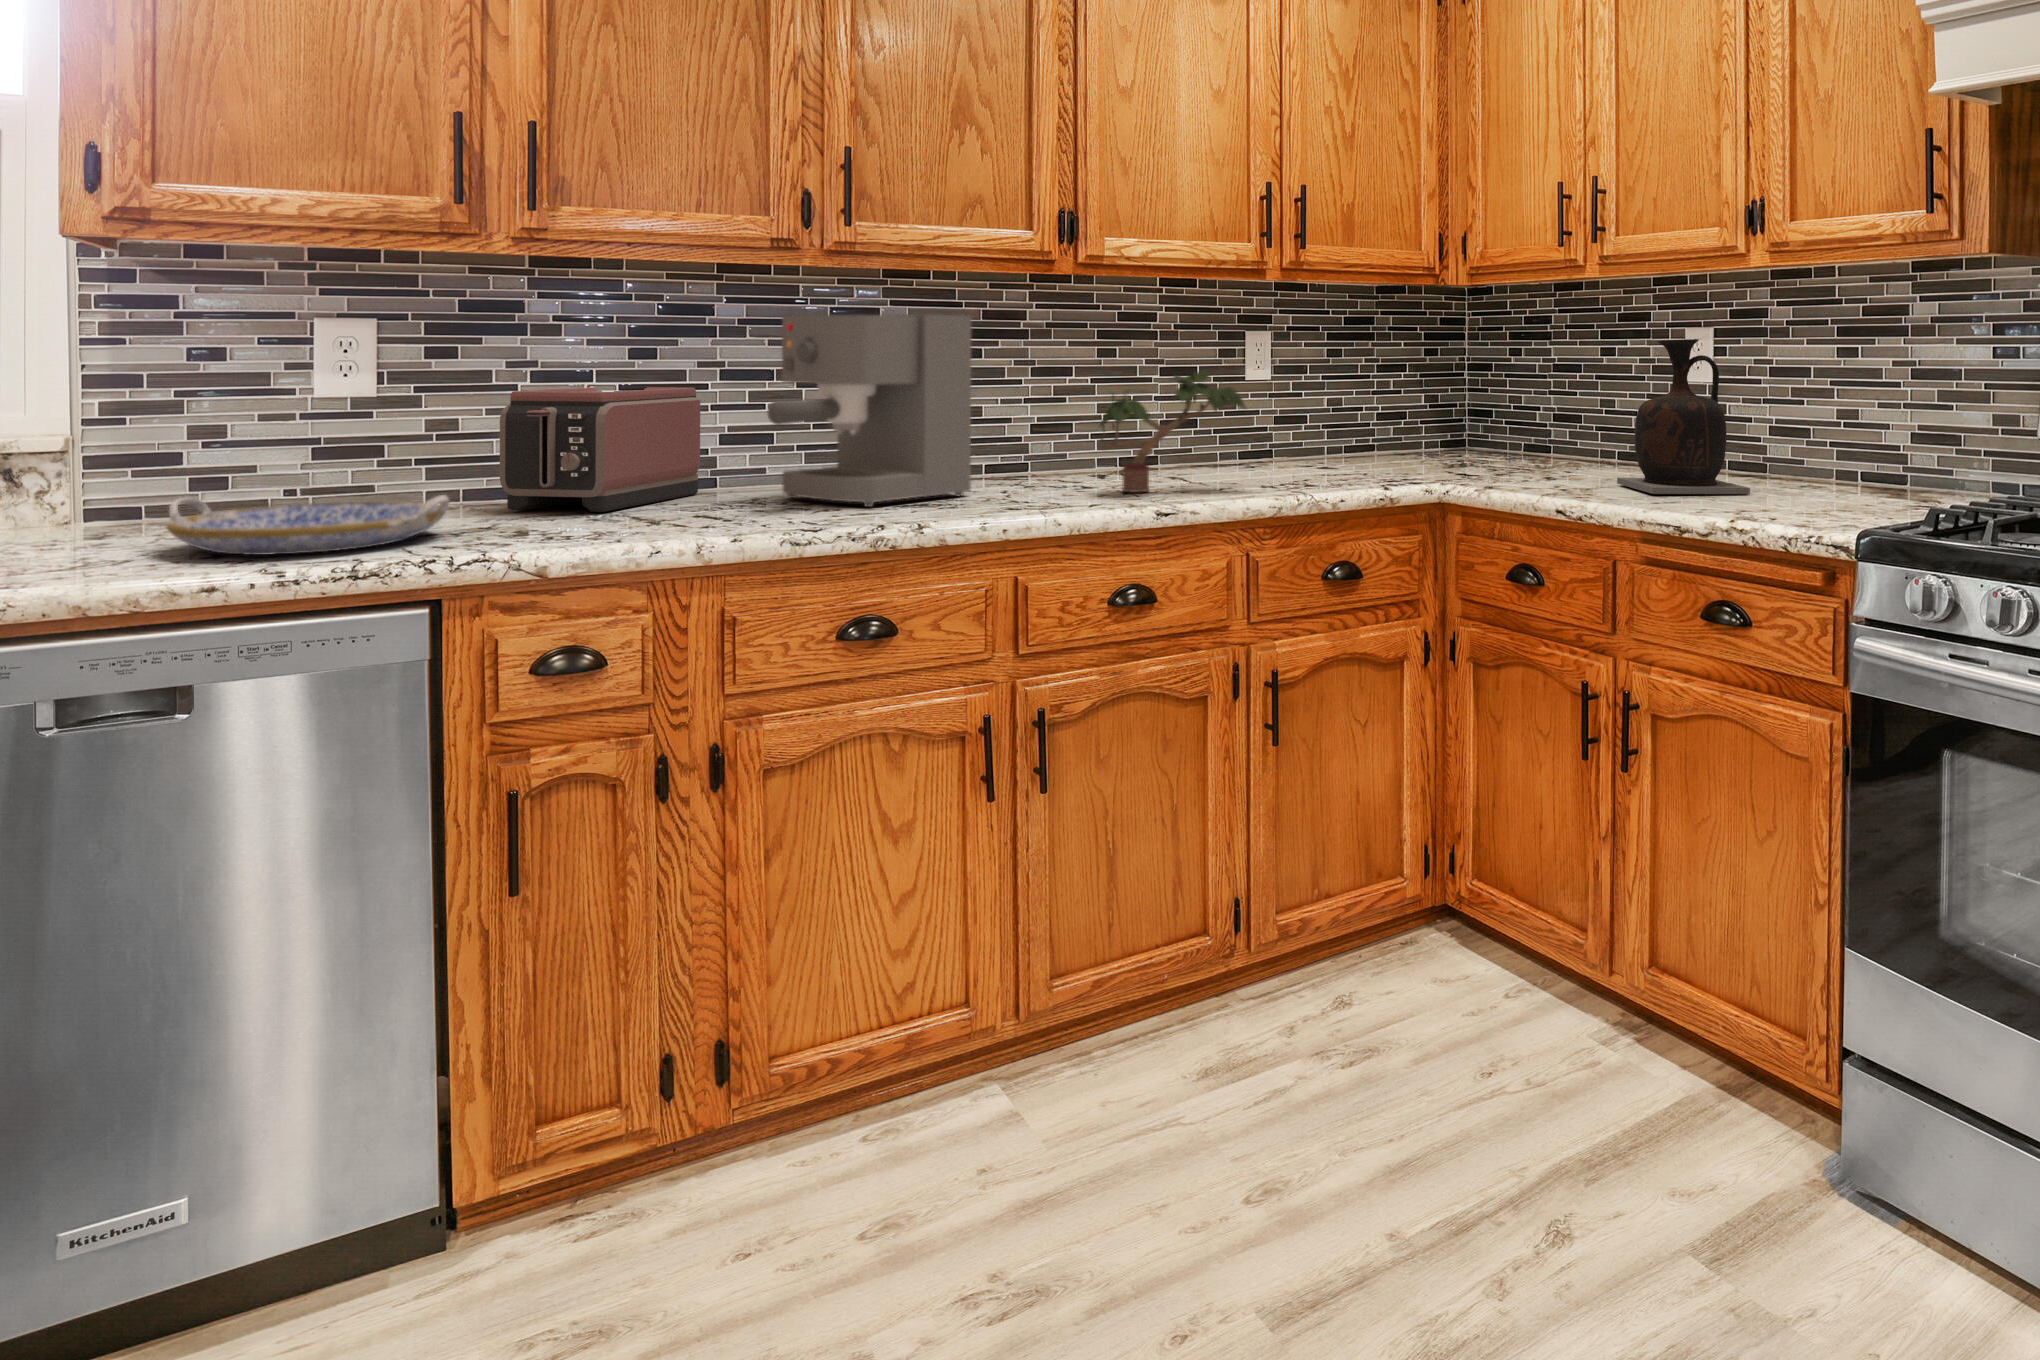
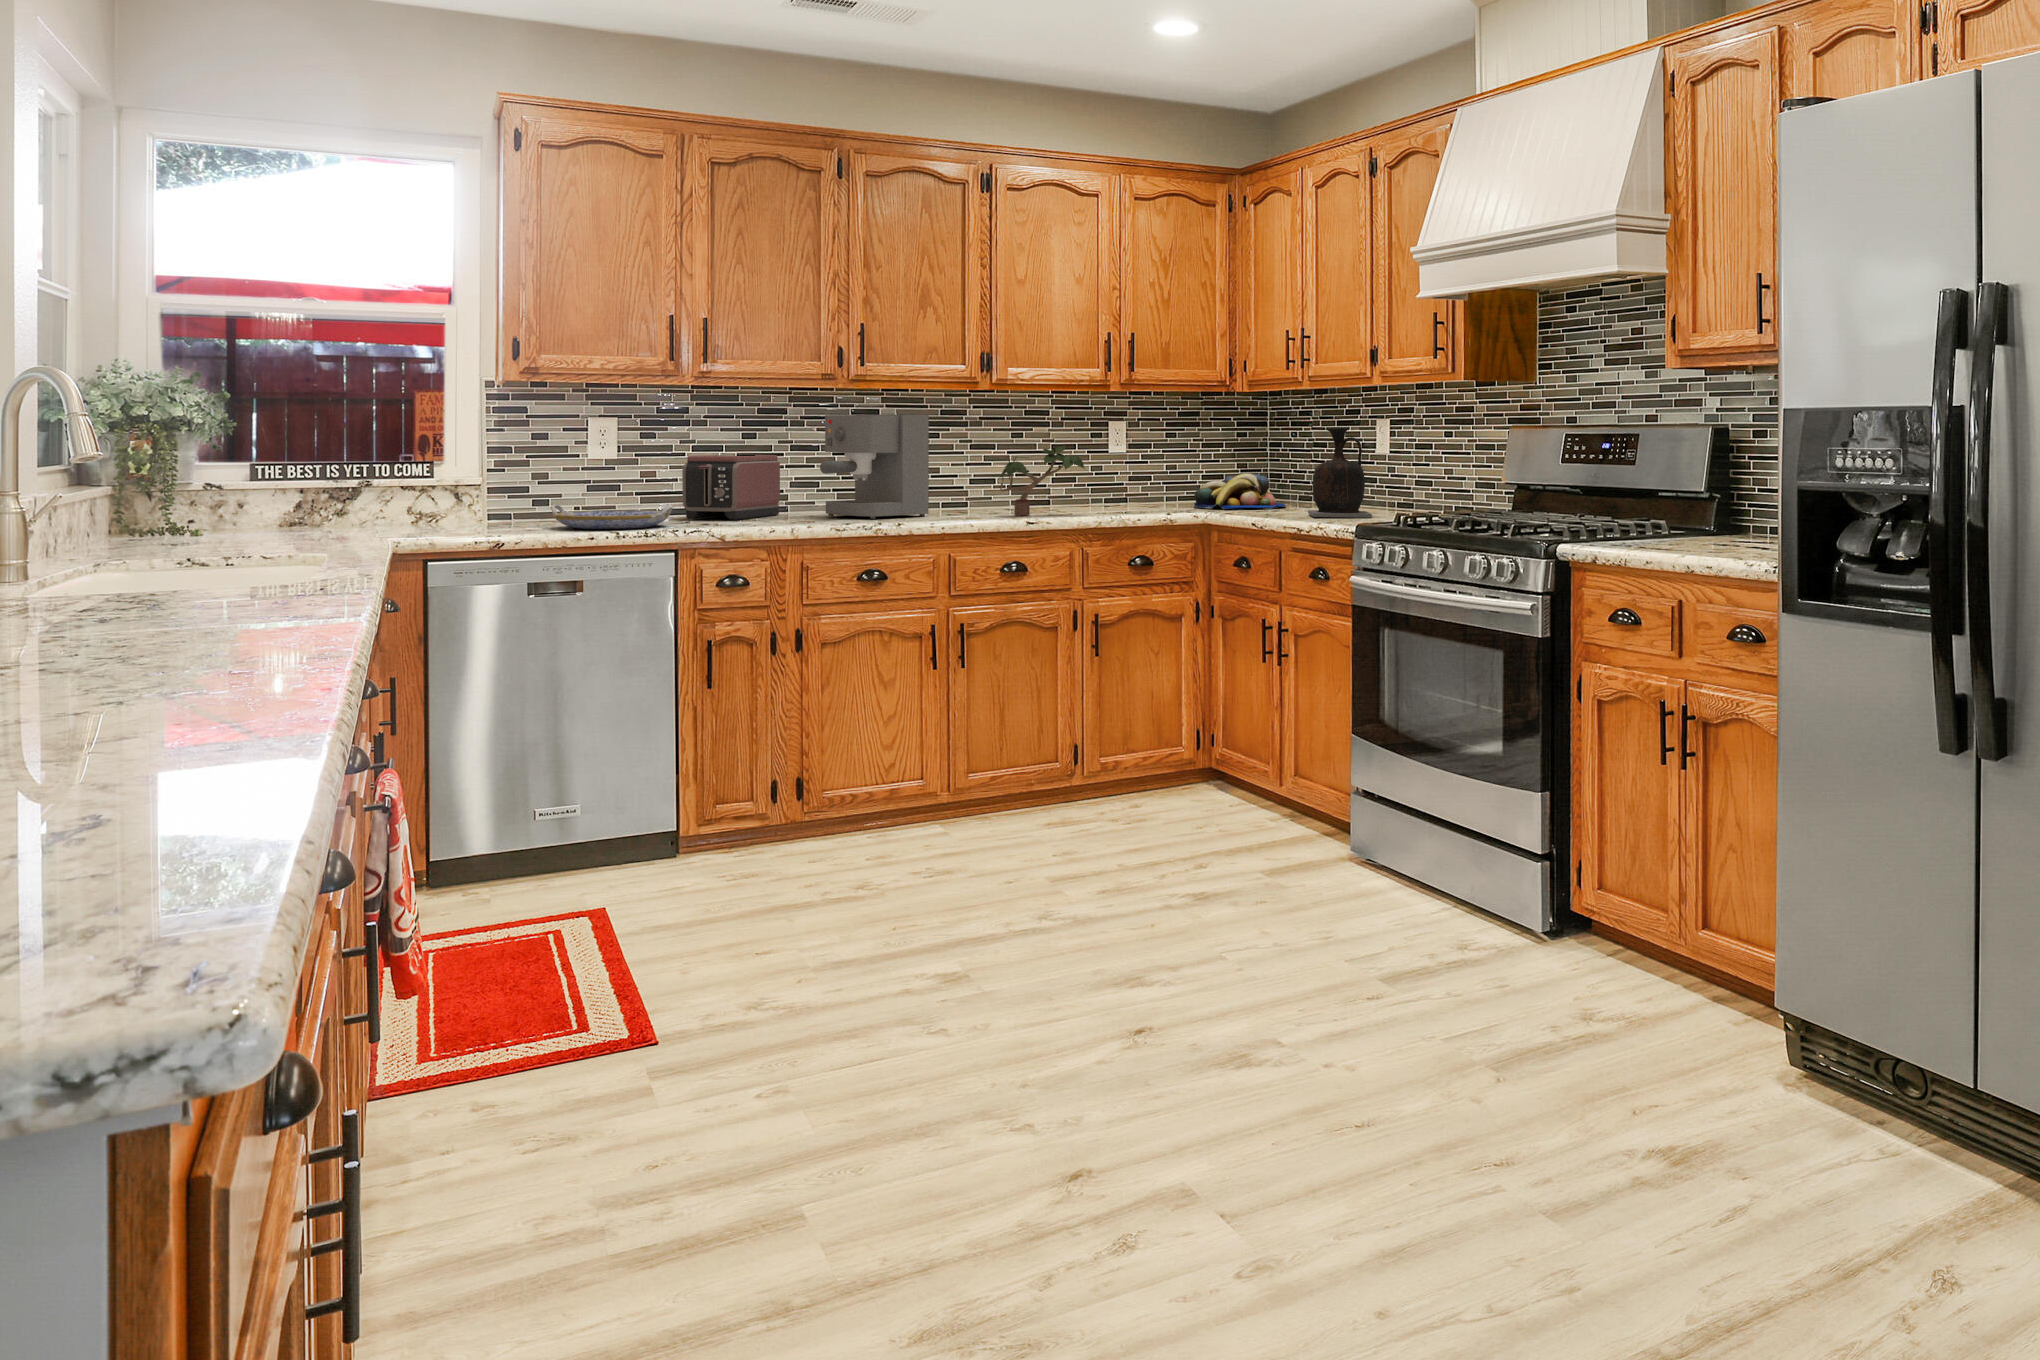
fruit bowl: none [1389,412,1535,471] -> present [1194,473,1286,509]

